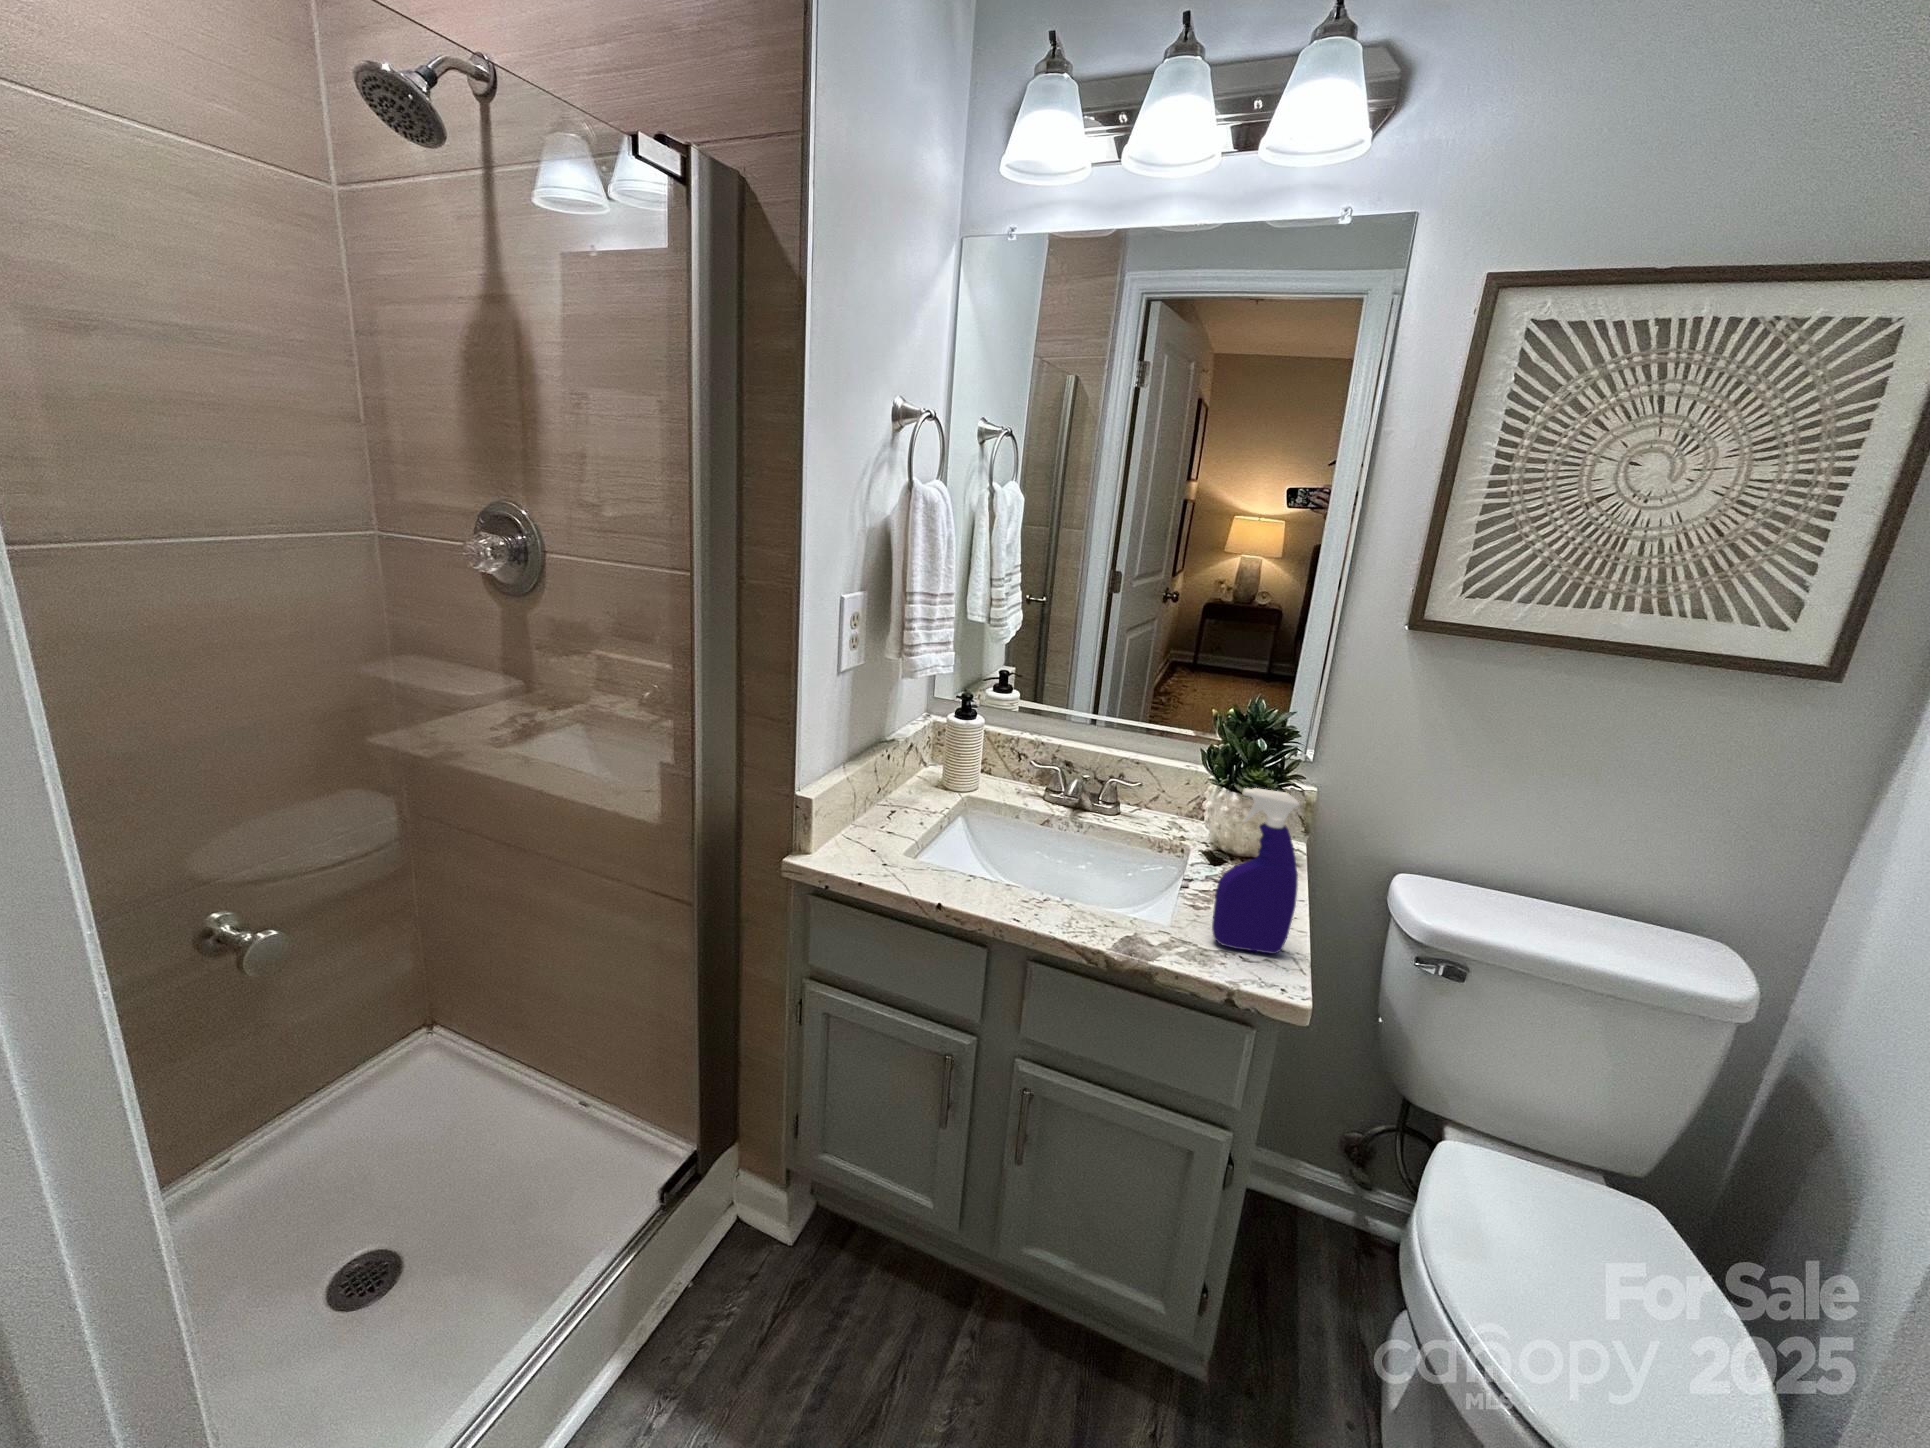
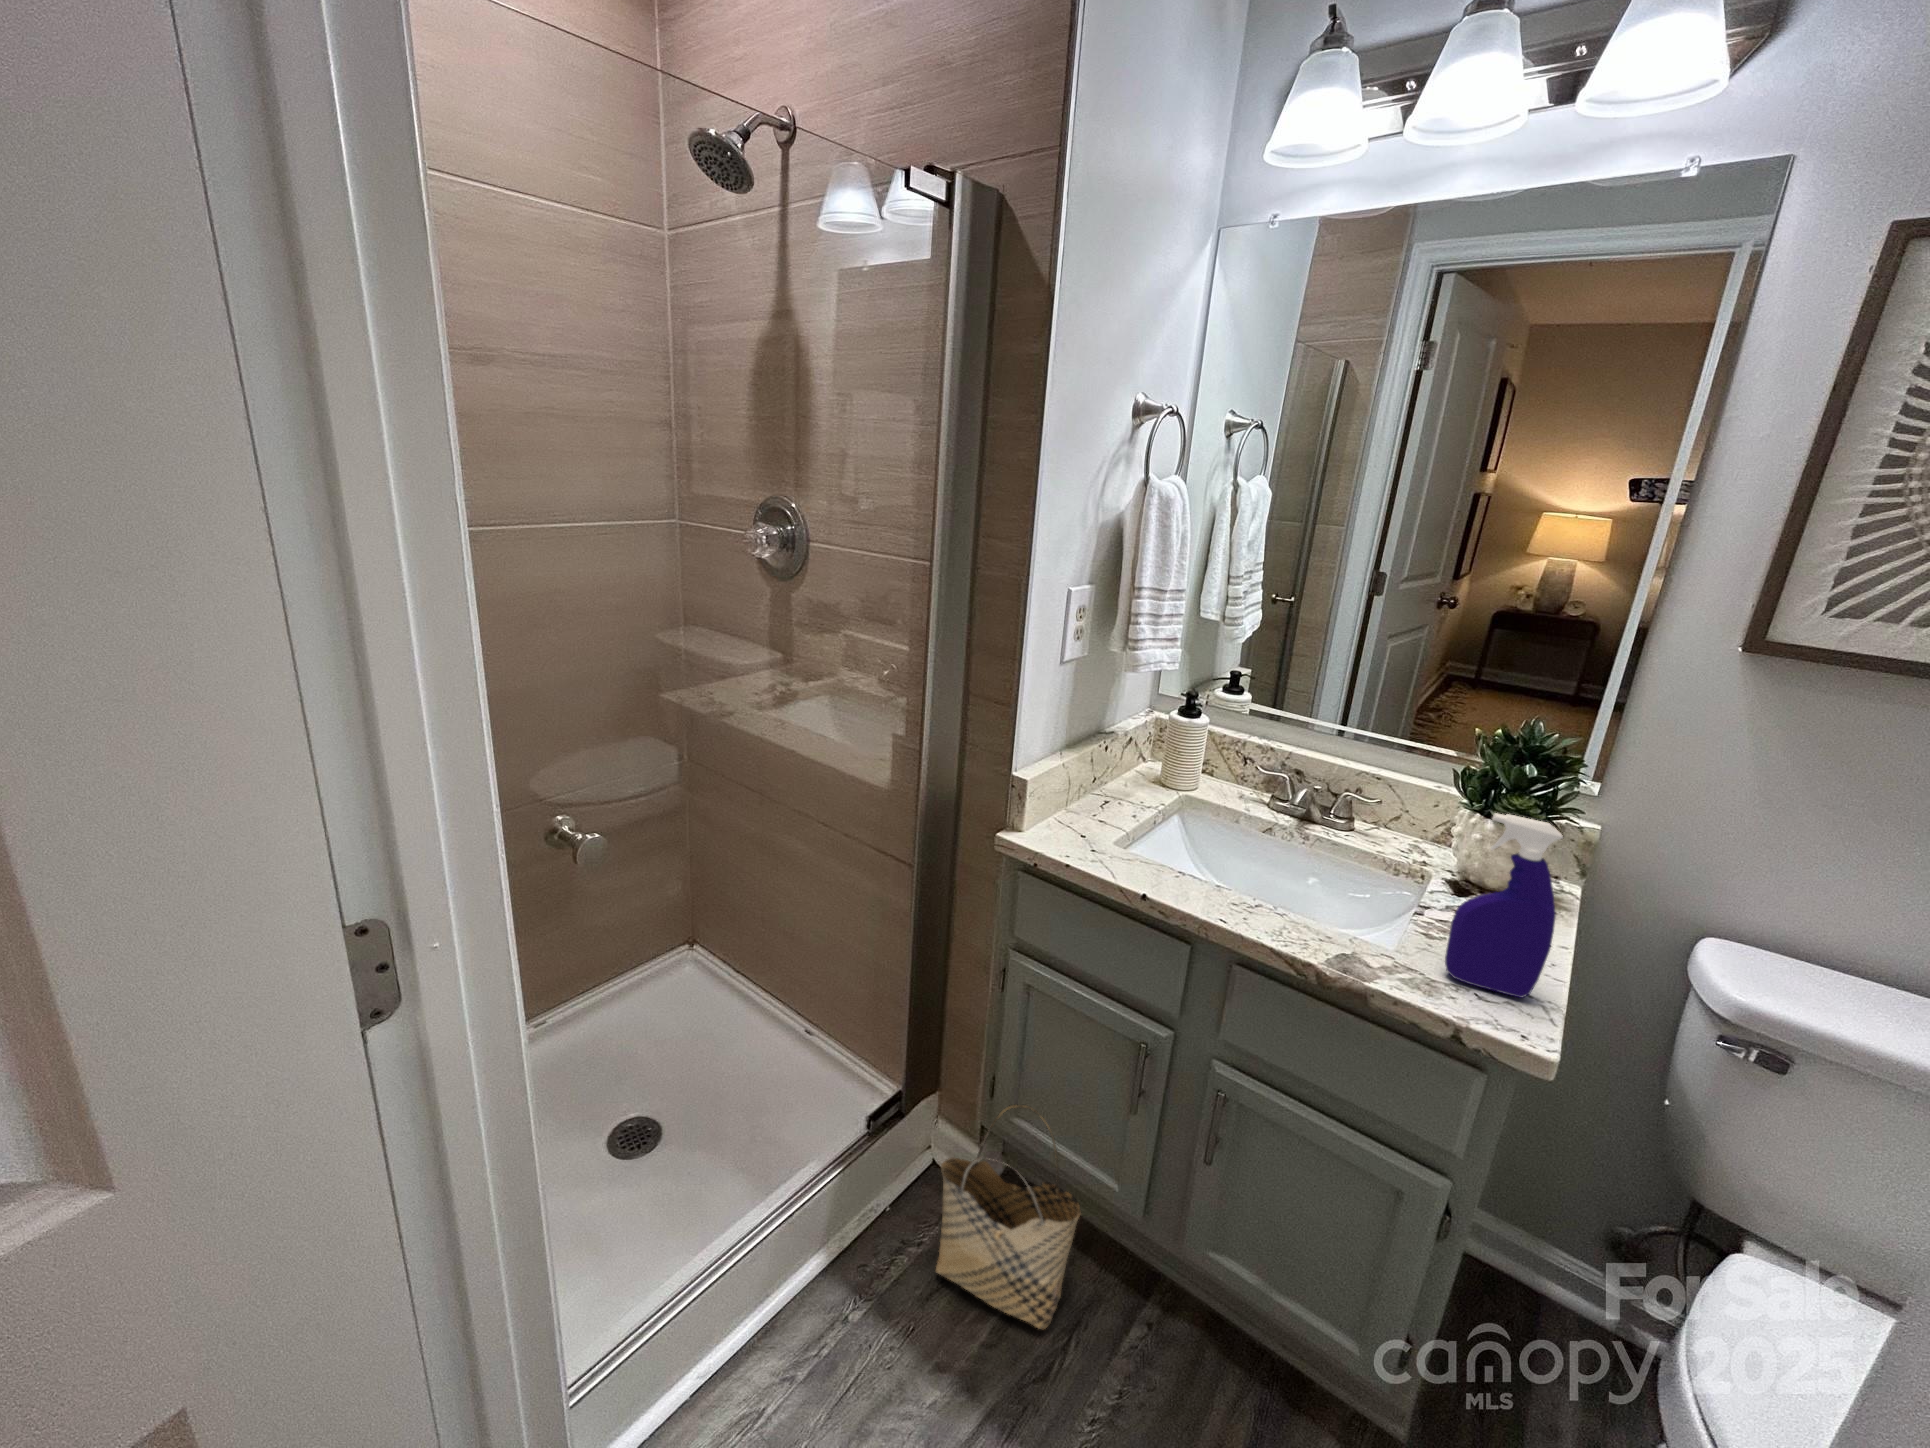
woven basket: none [746,1141,898,1375] -> present [936,1105,1081,1329]

